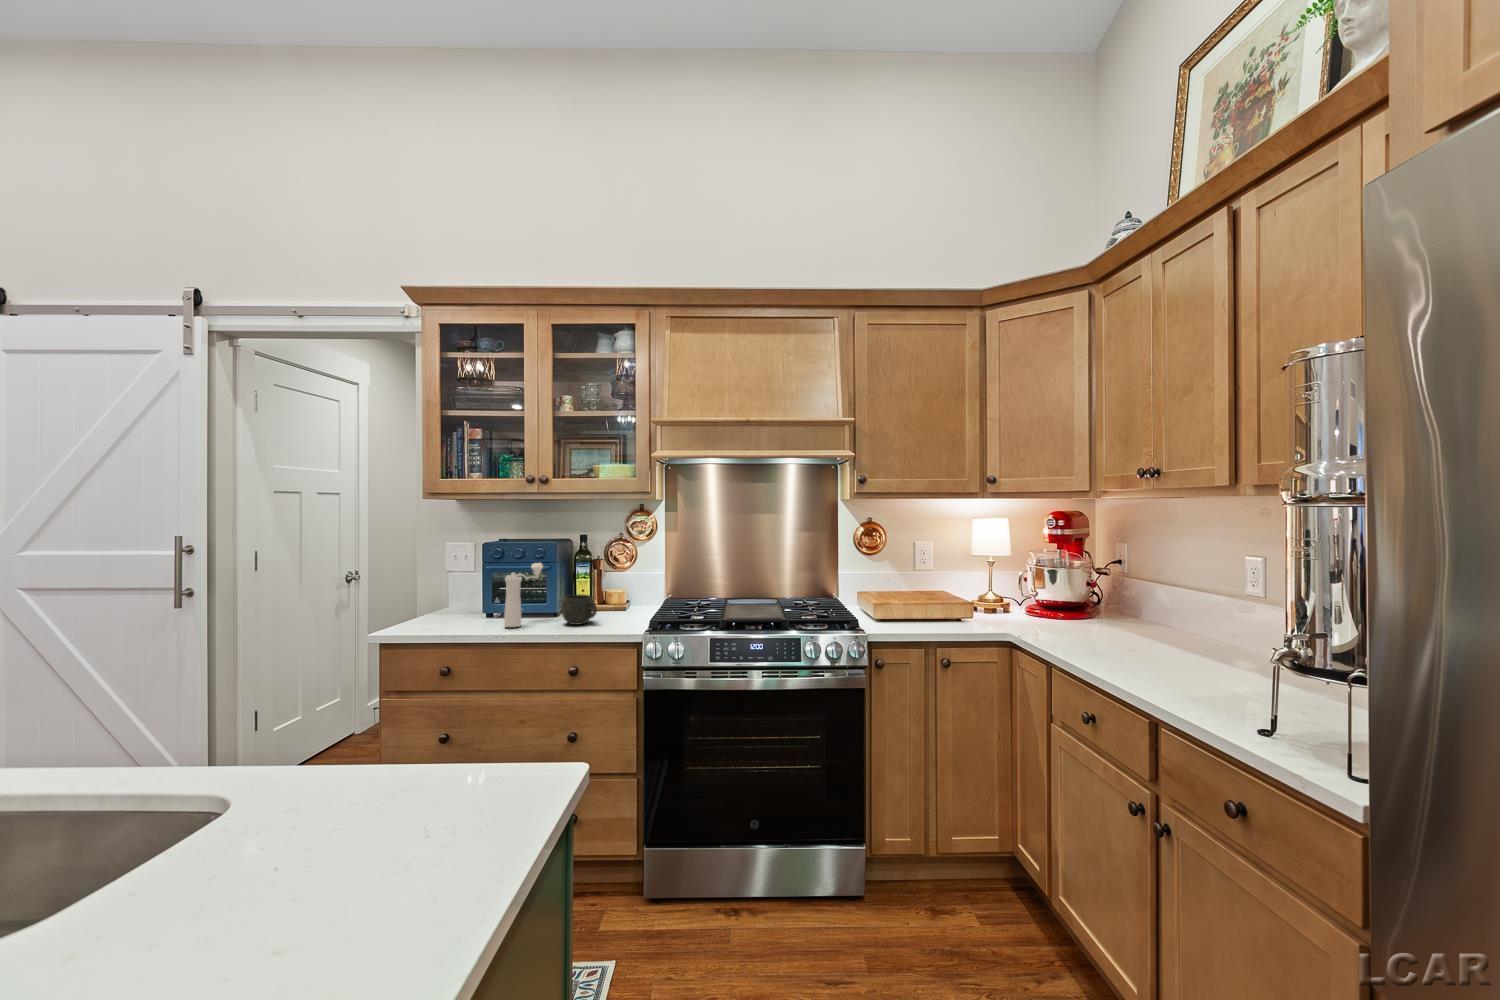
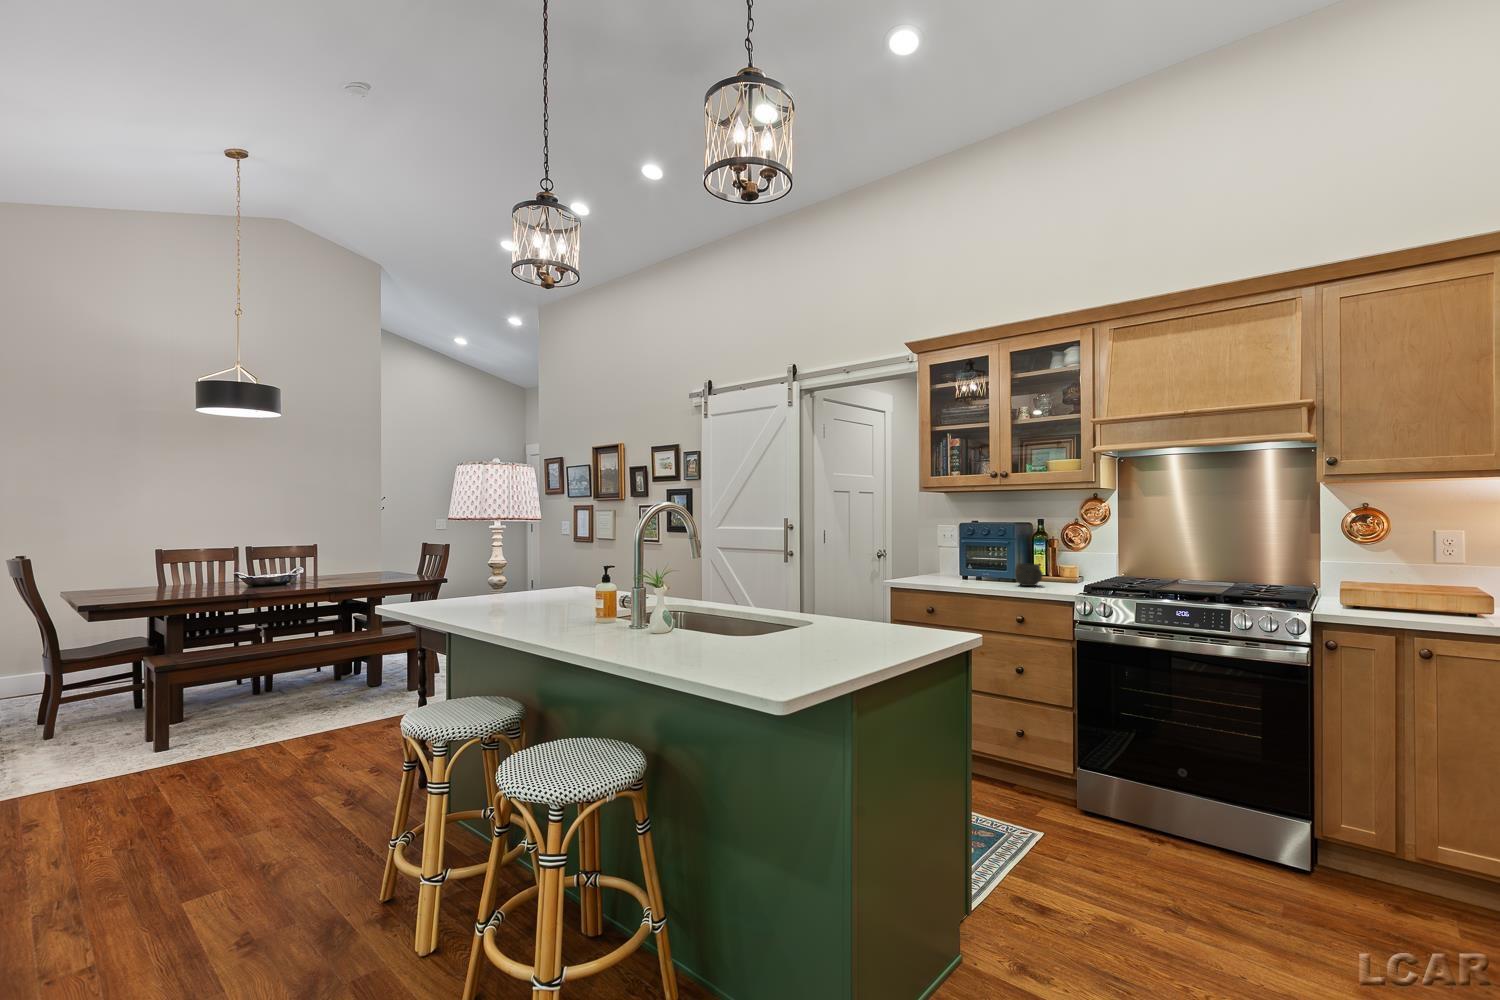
pepper mill: present [504,563,543,627] -> none [972,538,1003,584]

